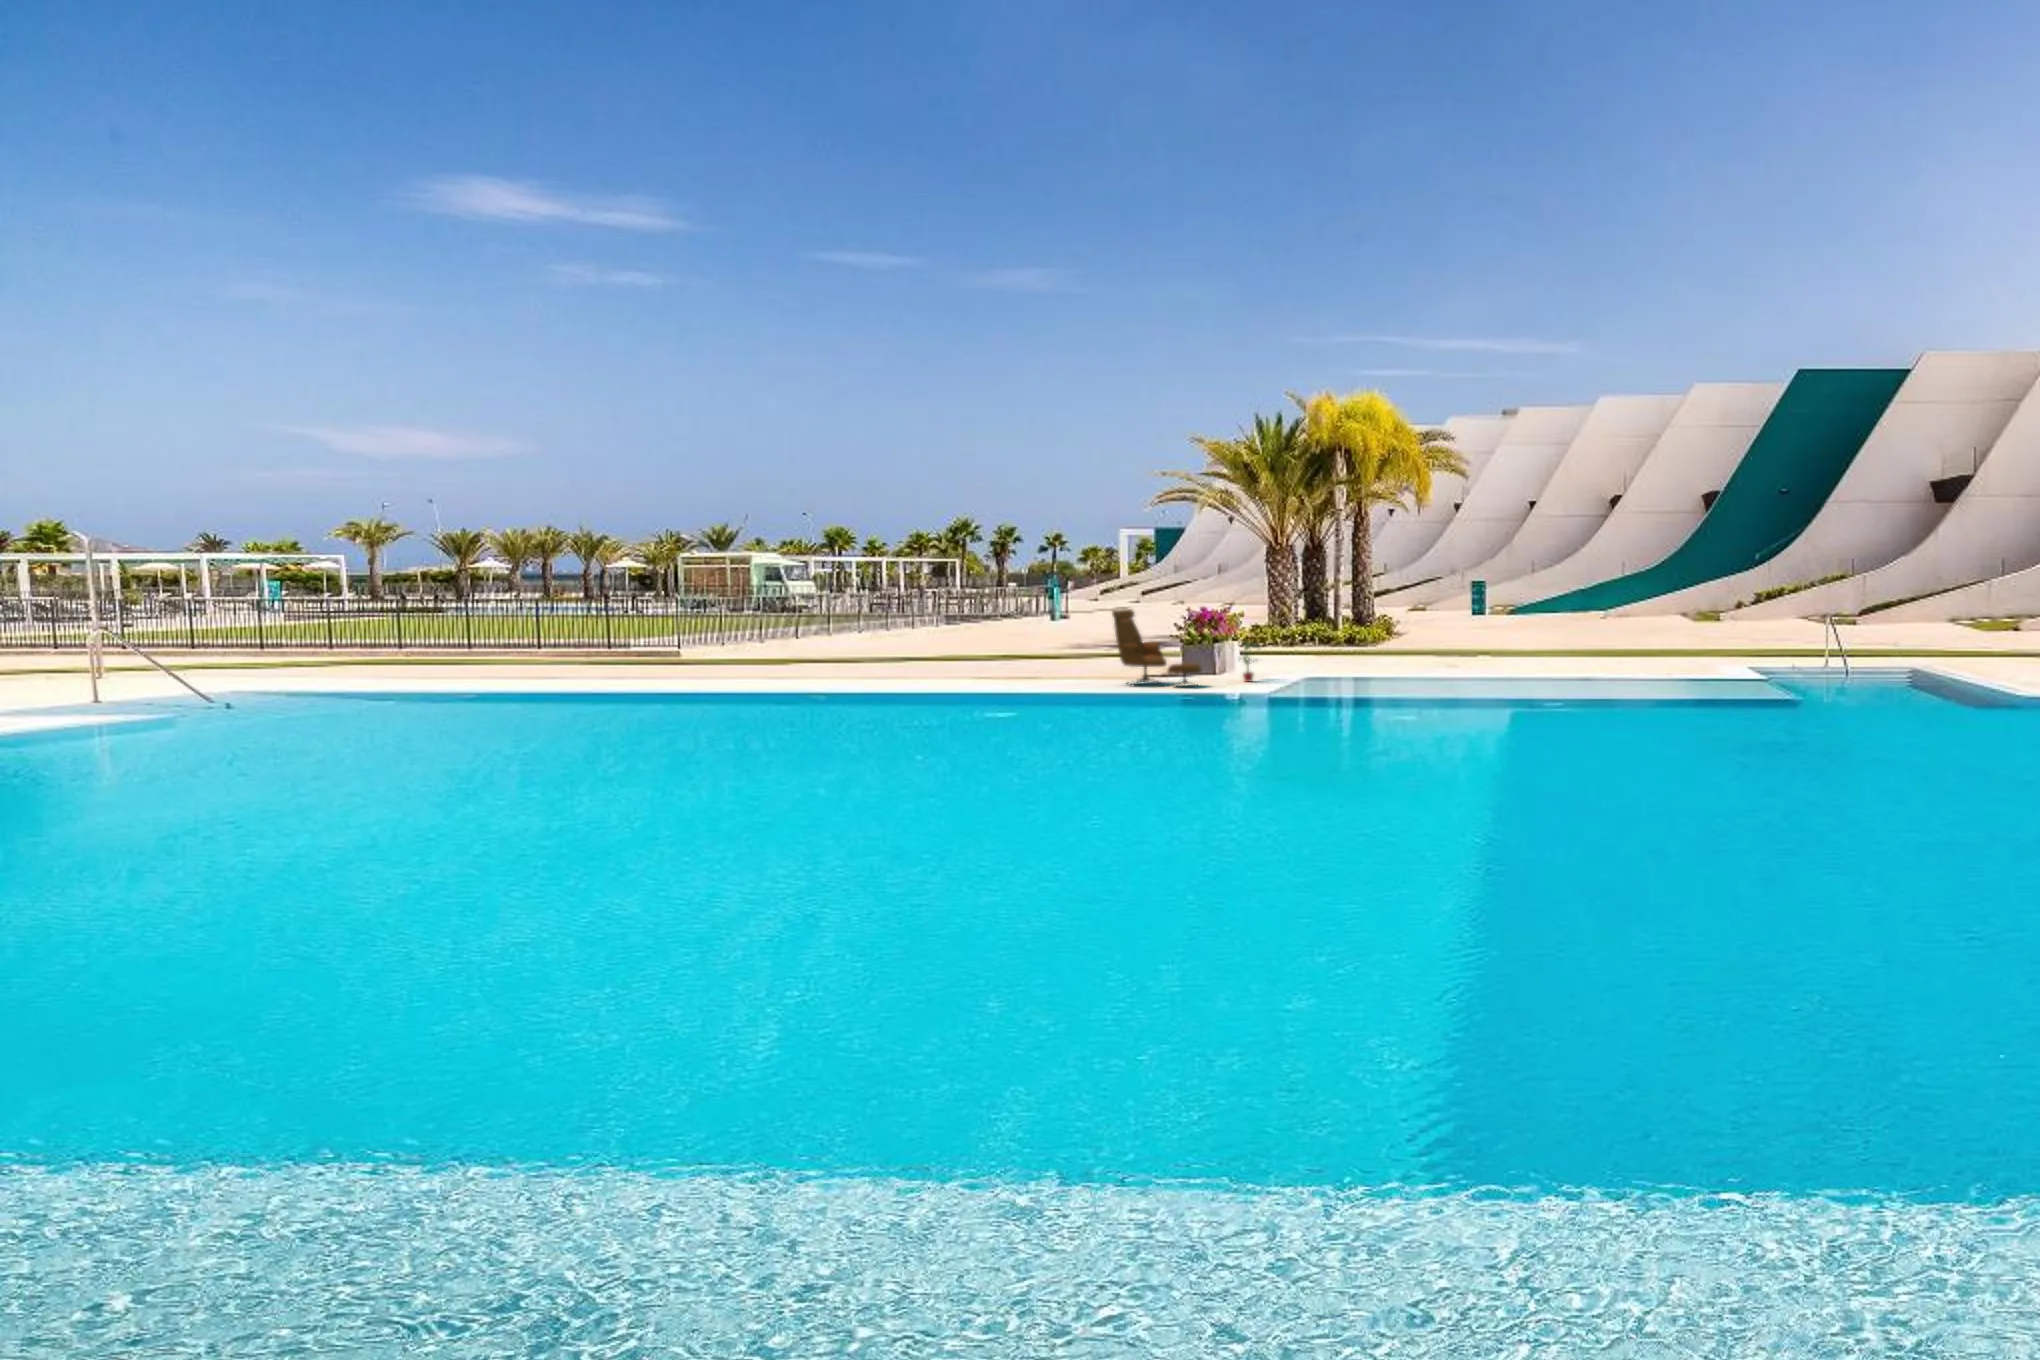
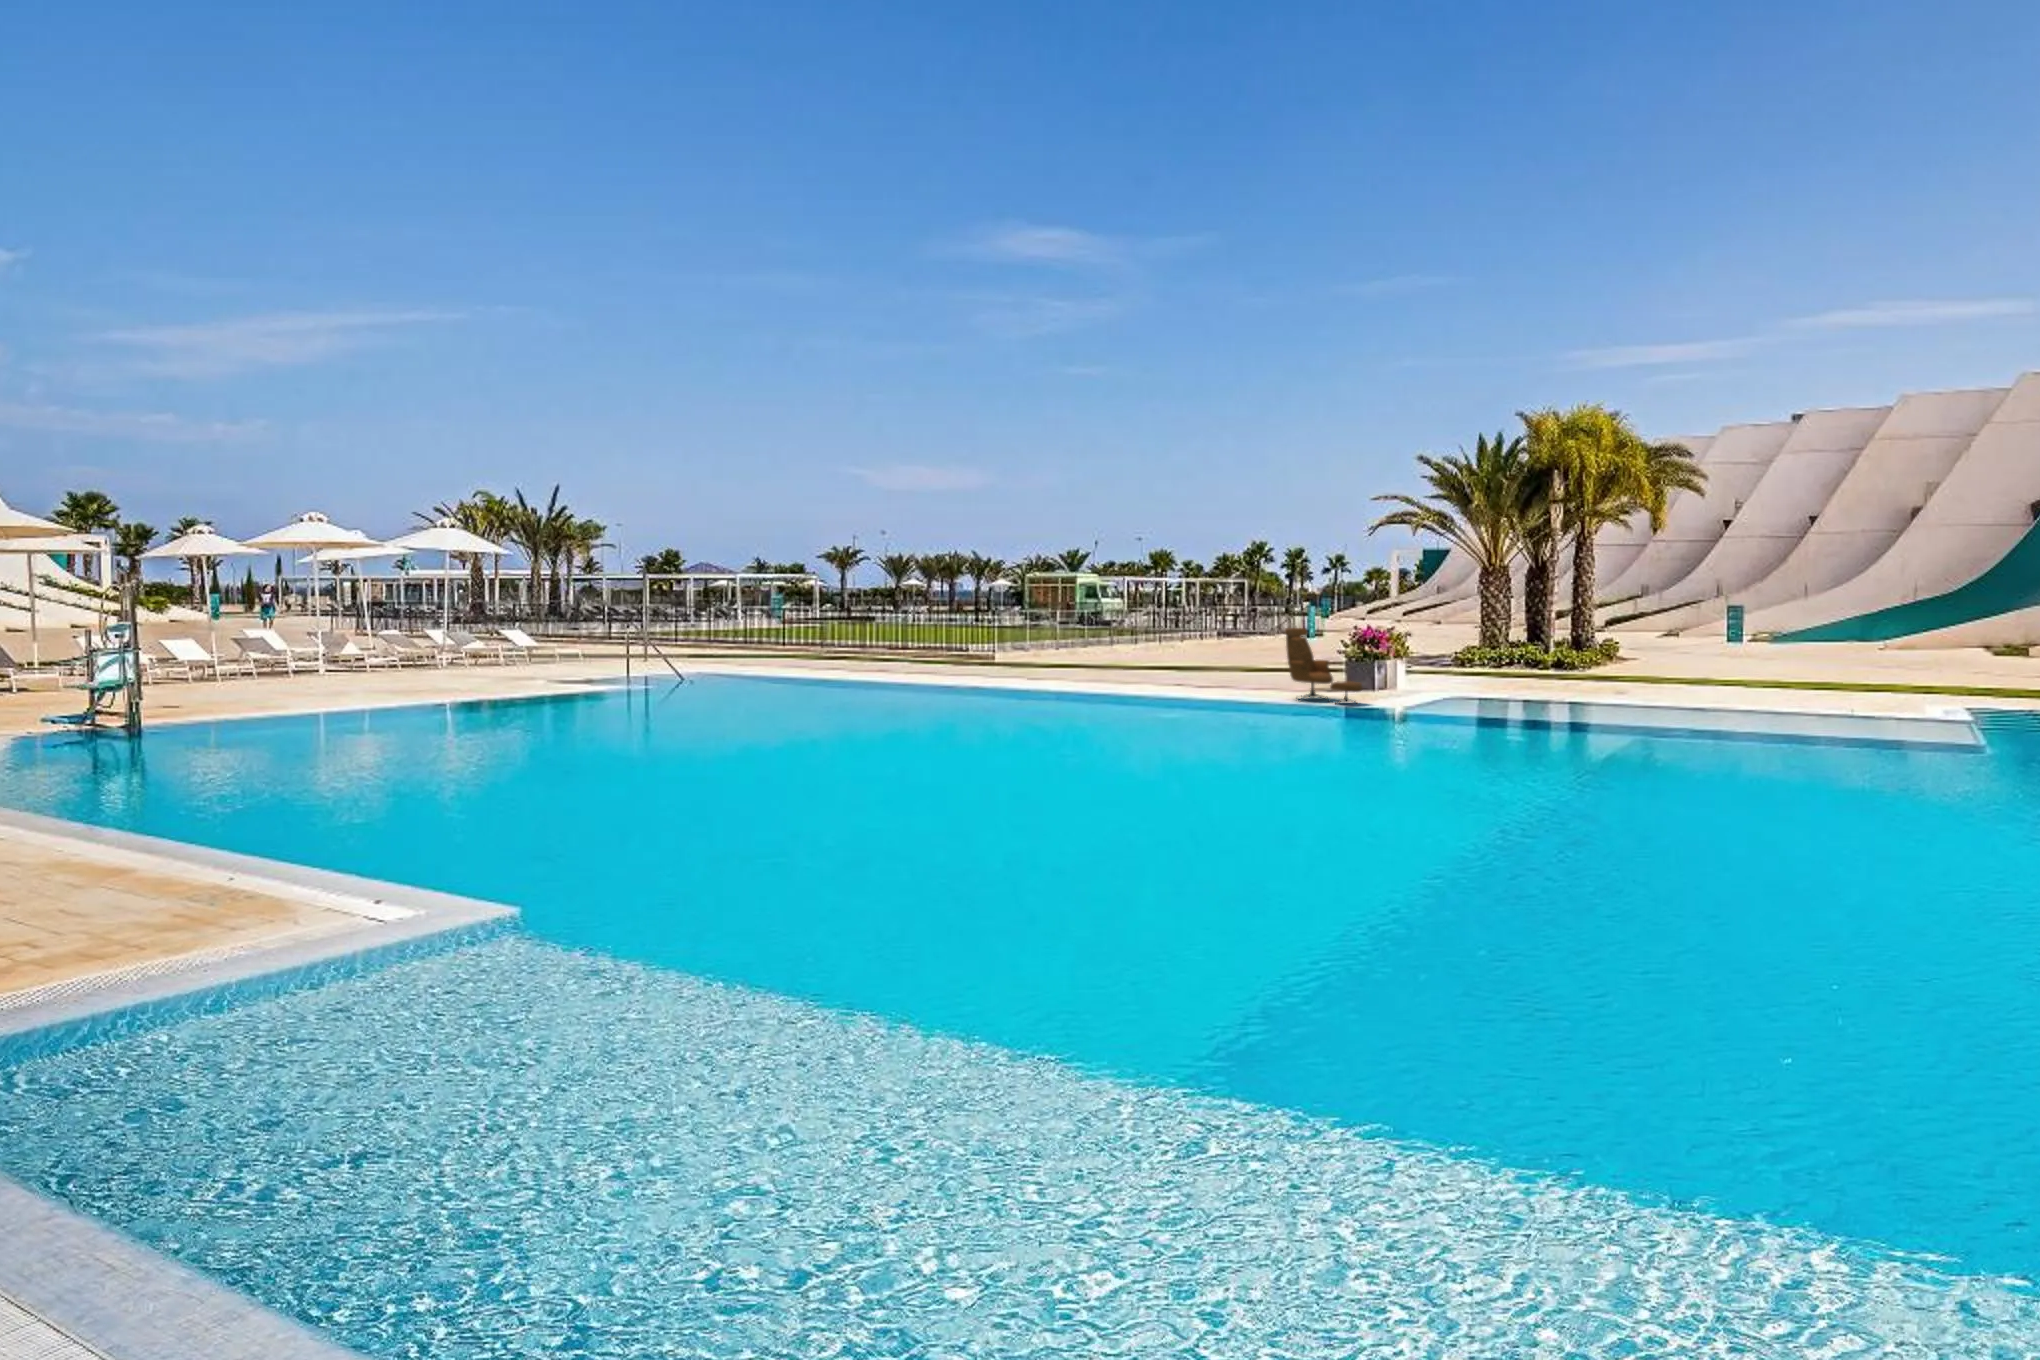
potted plant: present [1239,643,1260,682] -> none [1399,662,1431,702]

